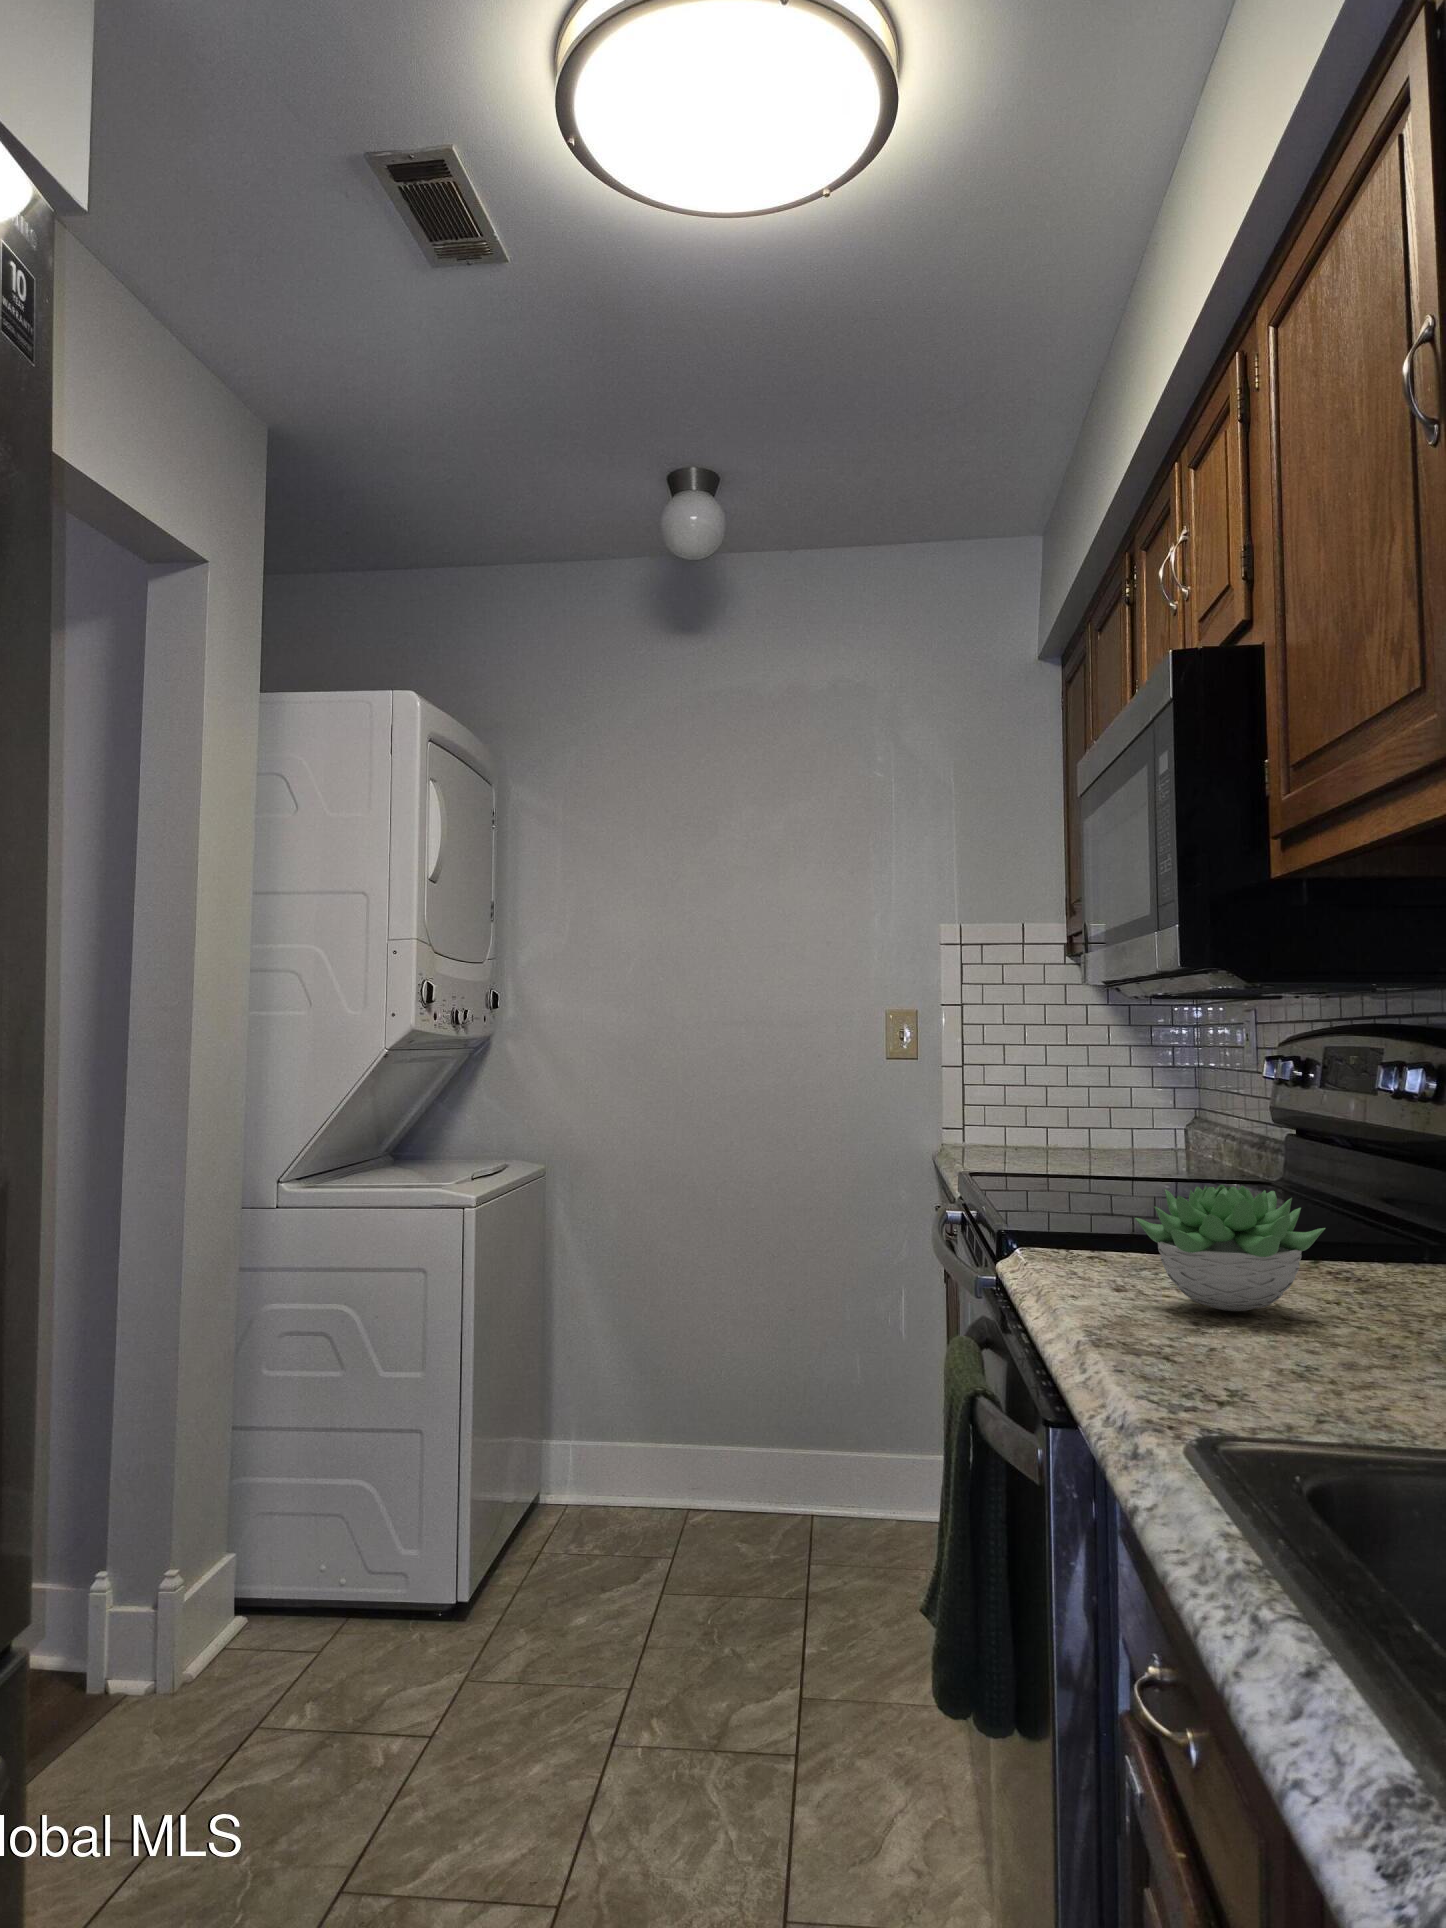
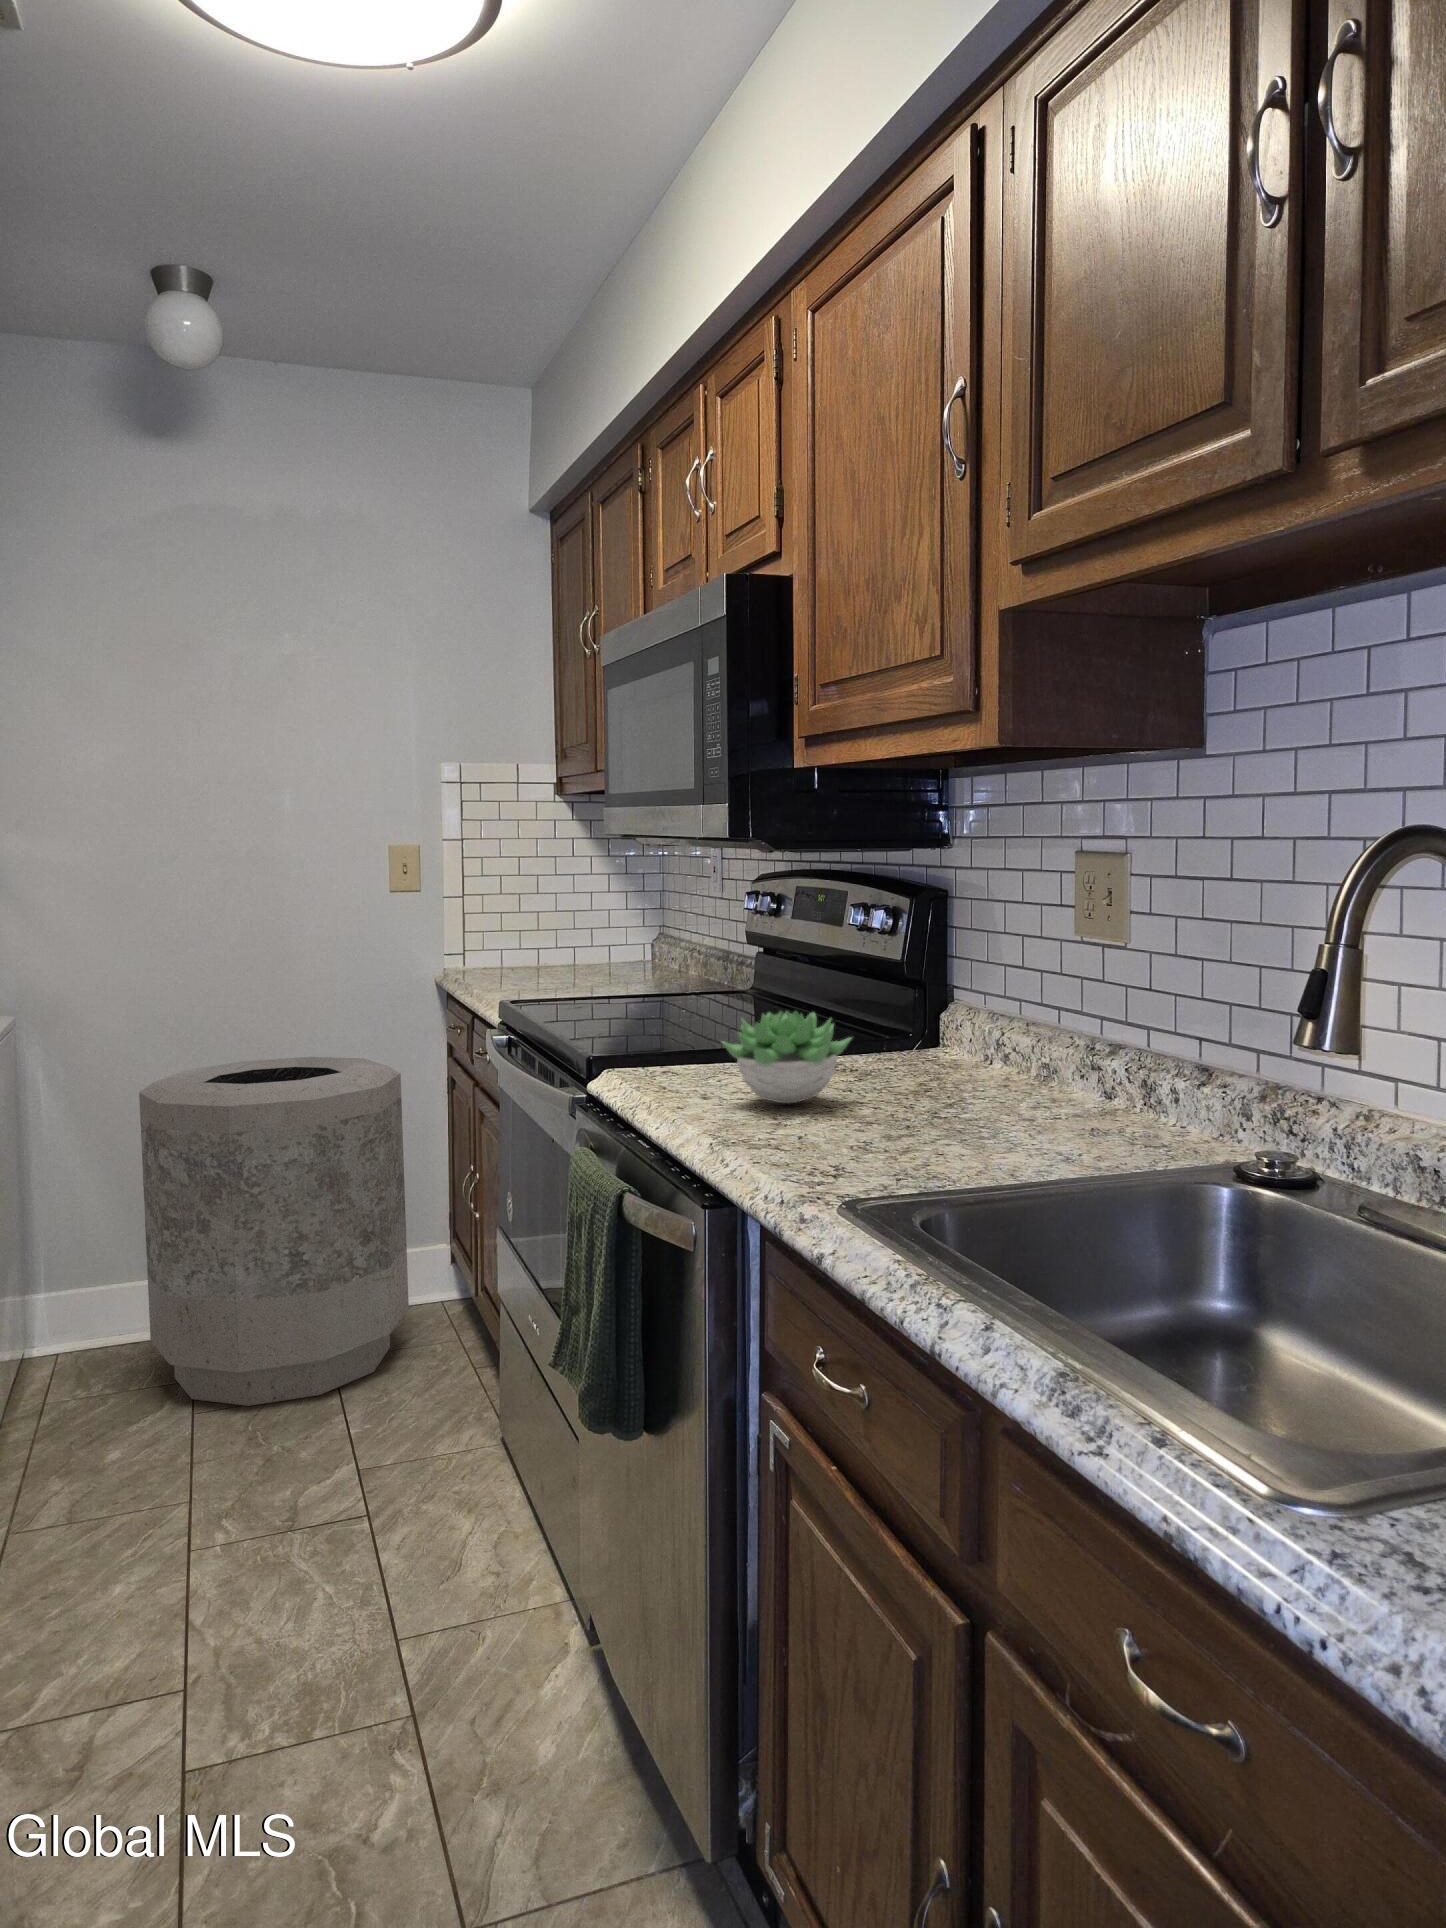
trash can: none [624,1221,885,1602] -> present [139,1057,409,1406]

